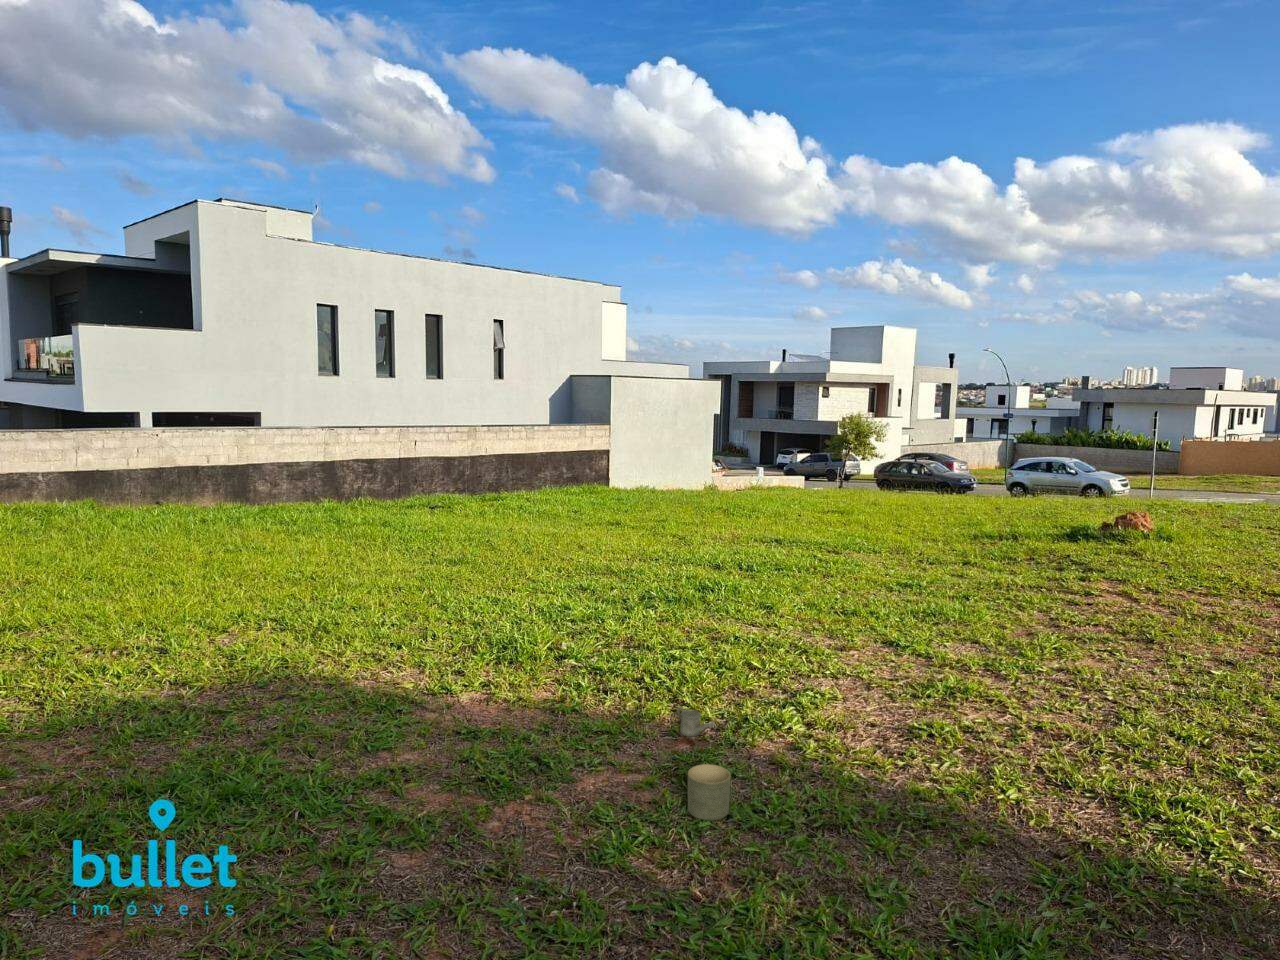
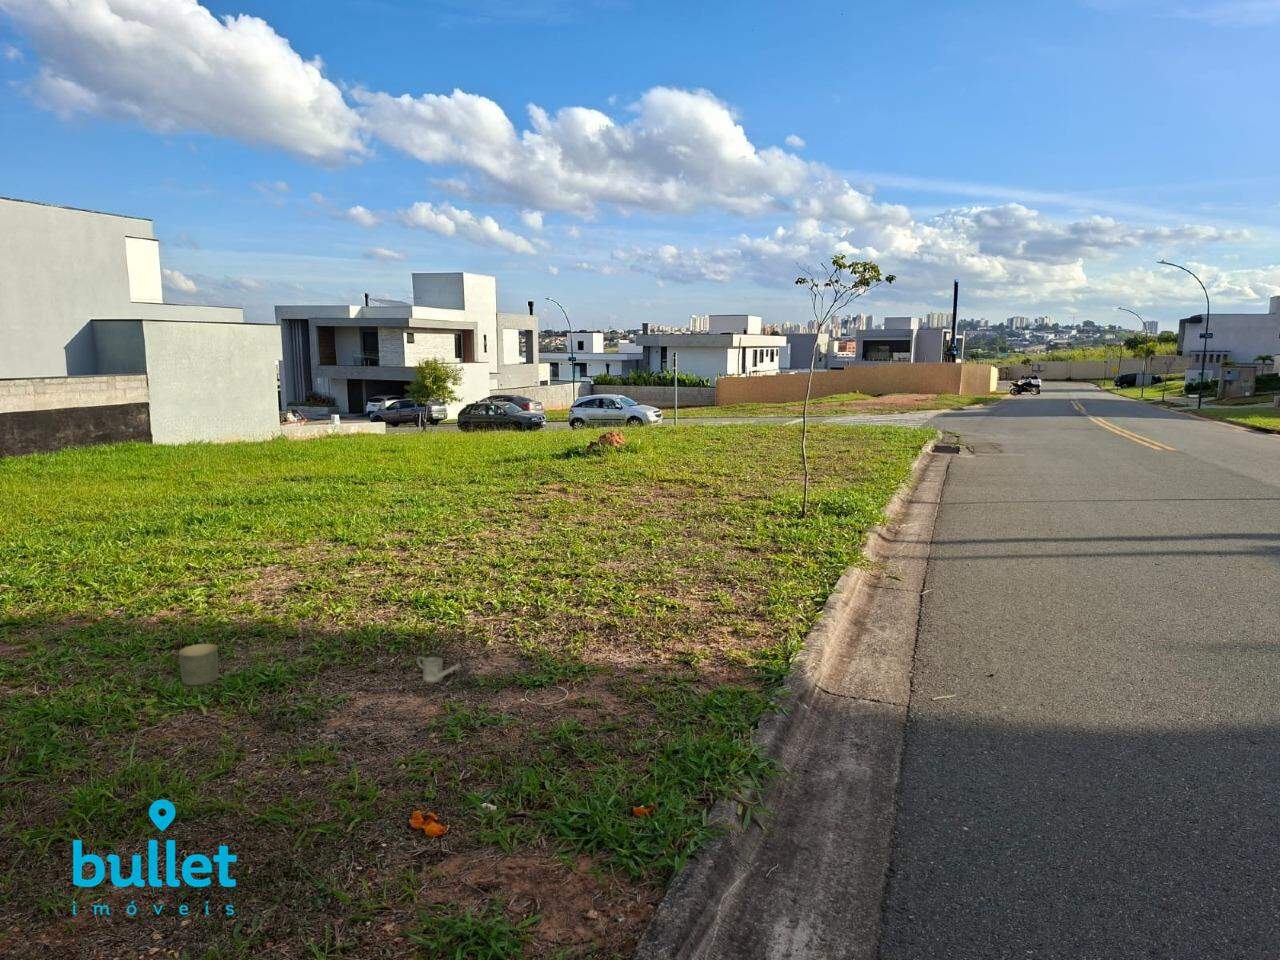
watering can: present [677,707,714,737] -> present [417,657,460,683]

